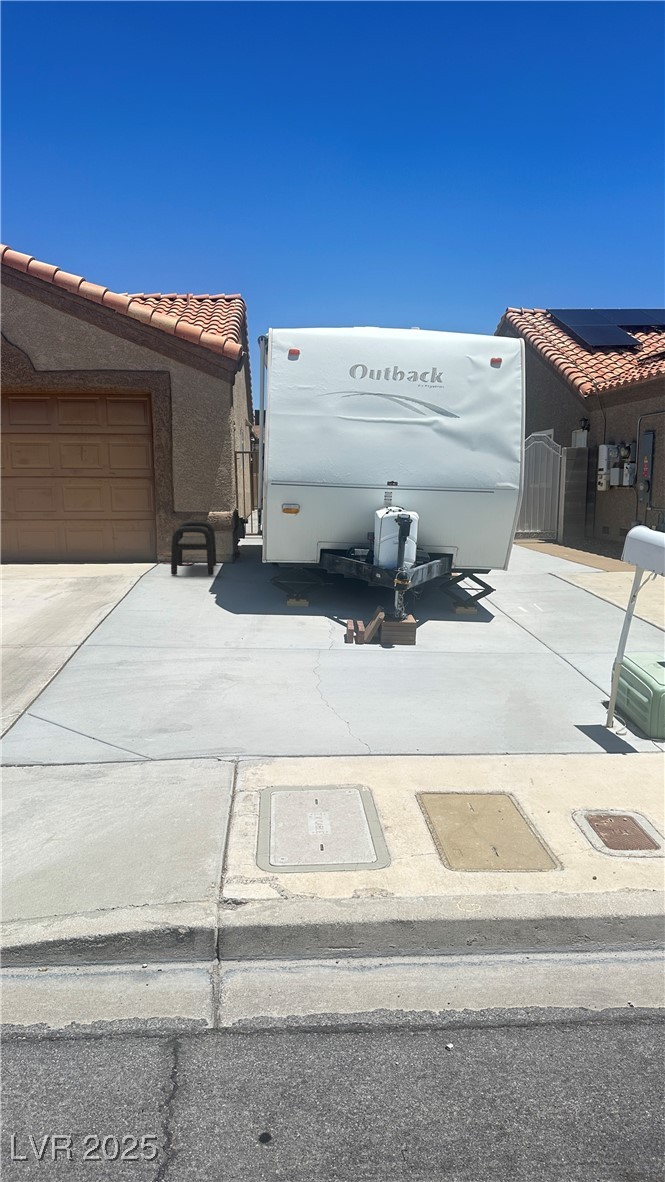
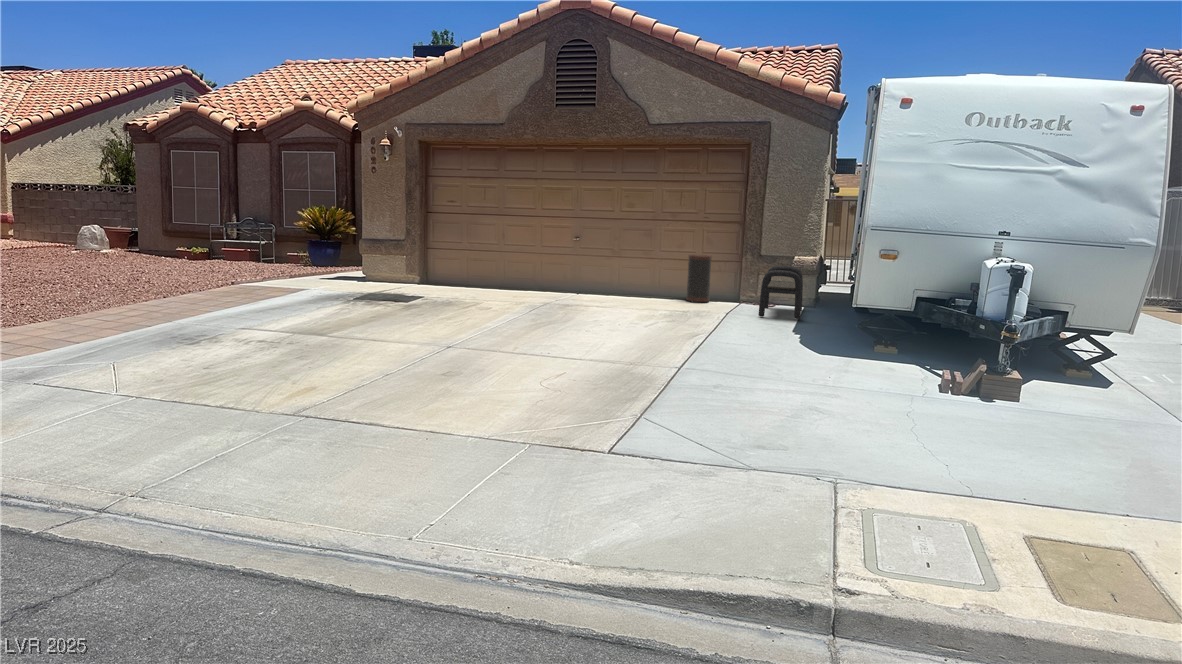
trash can: none [94,513,121,564] -> present [686,254,712,302]

